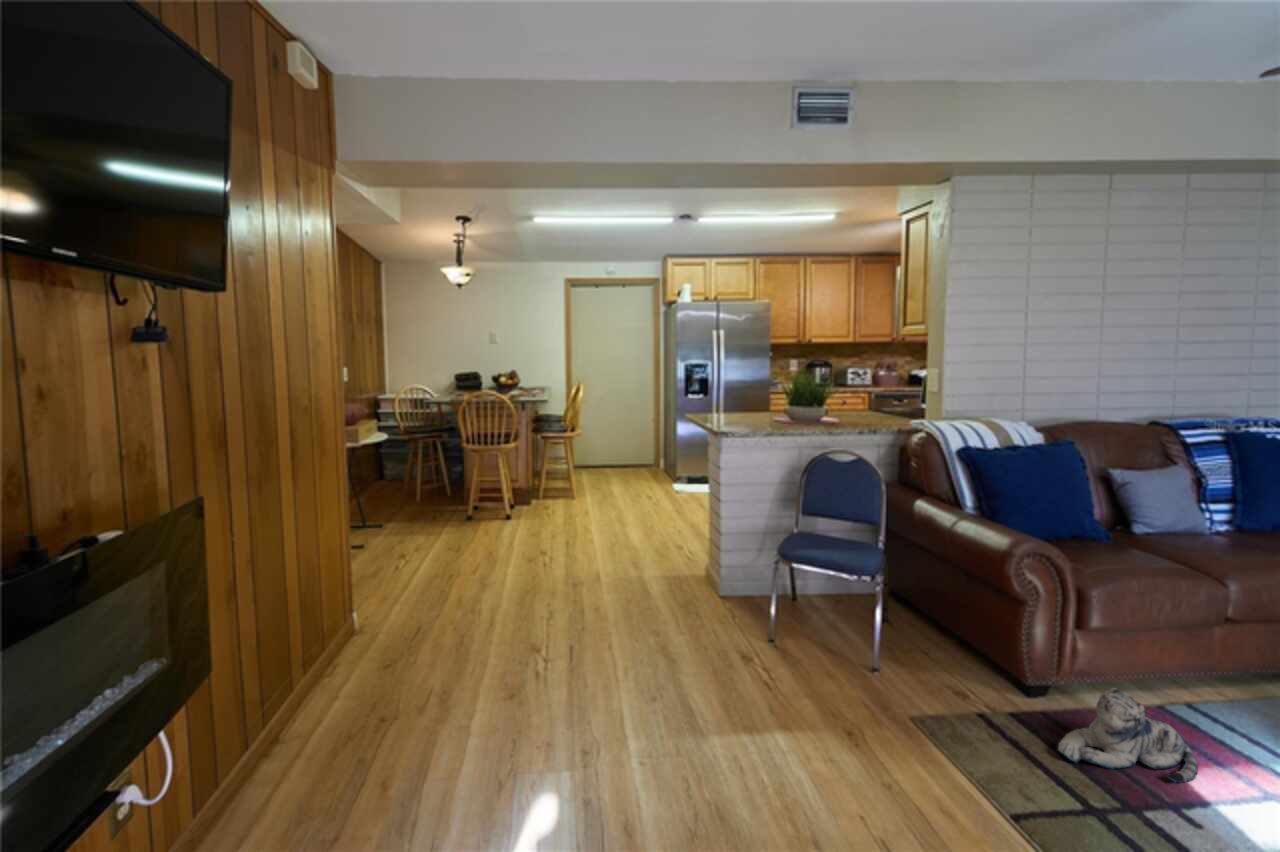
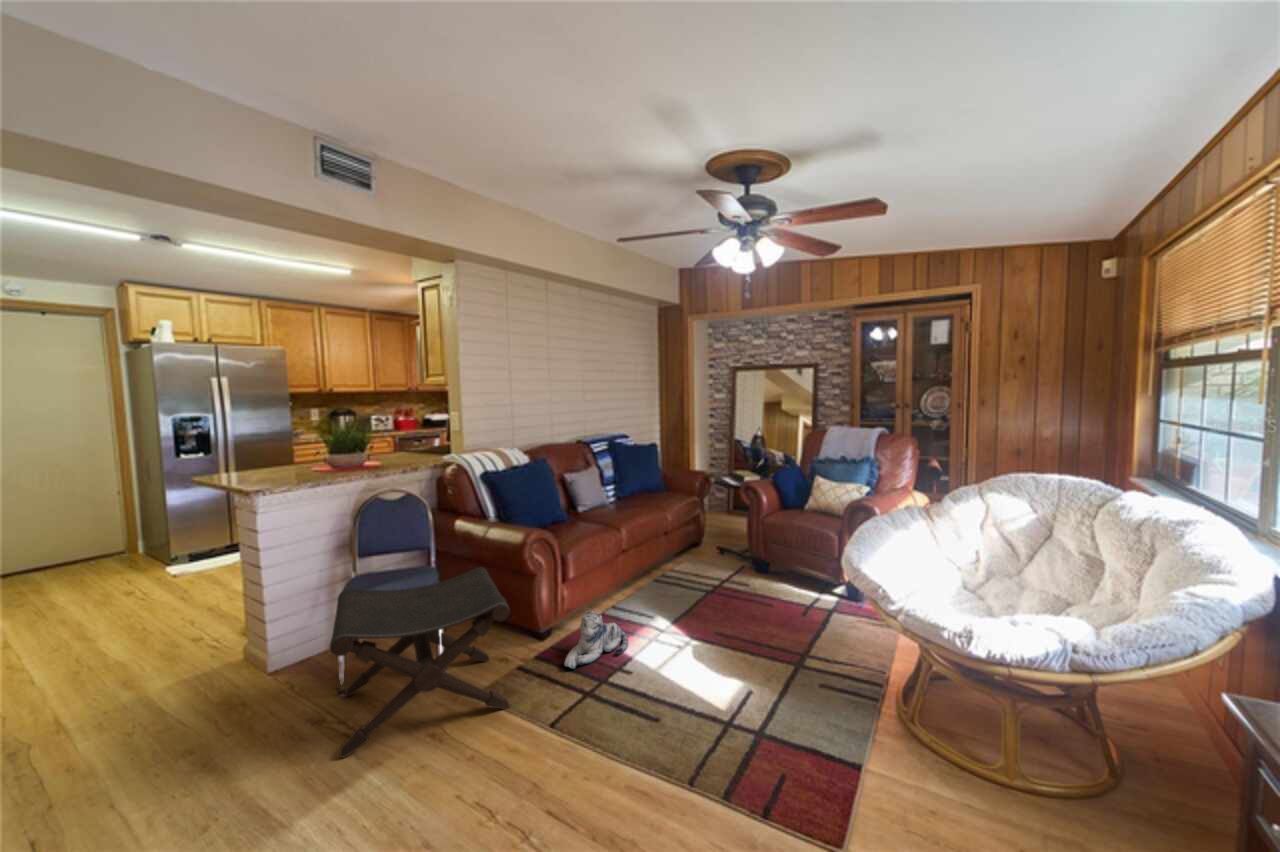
footstool: none [760,547,975,765] -> present [330,567,510,758]

